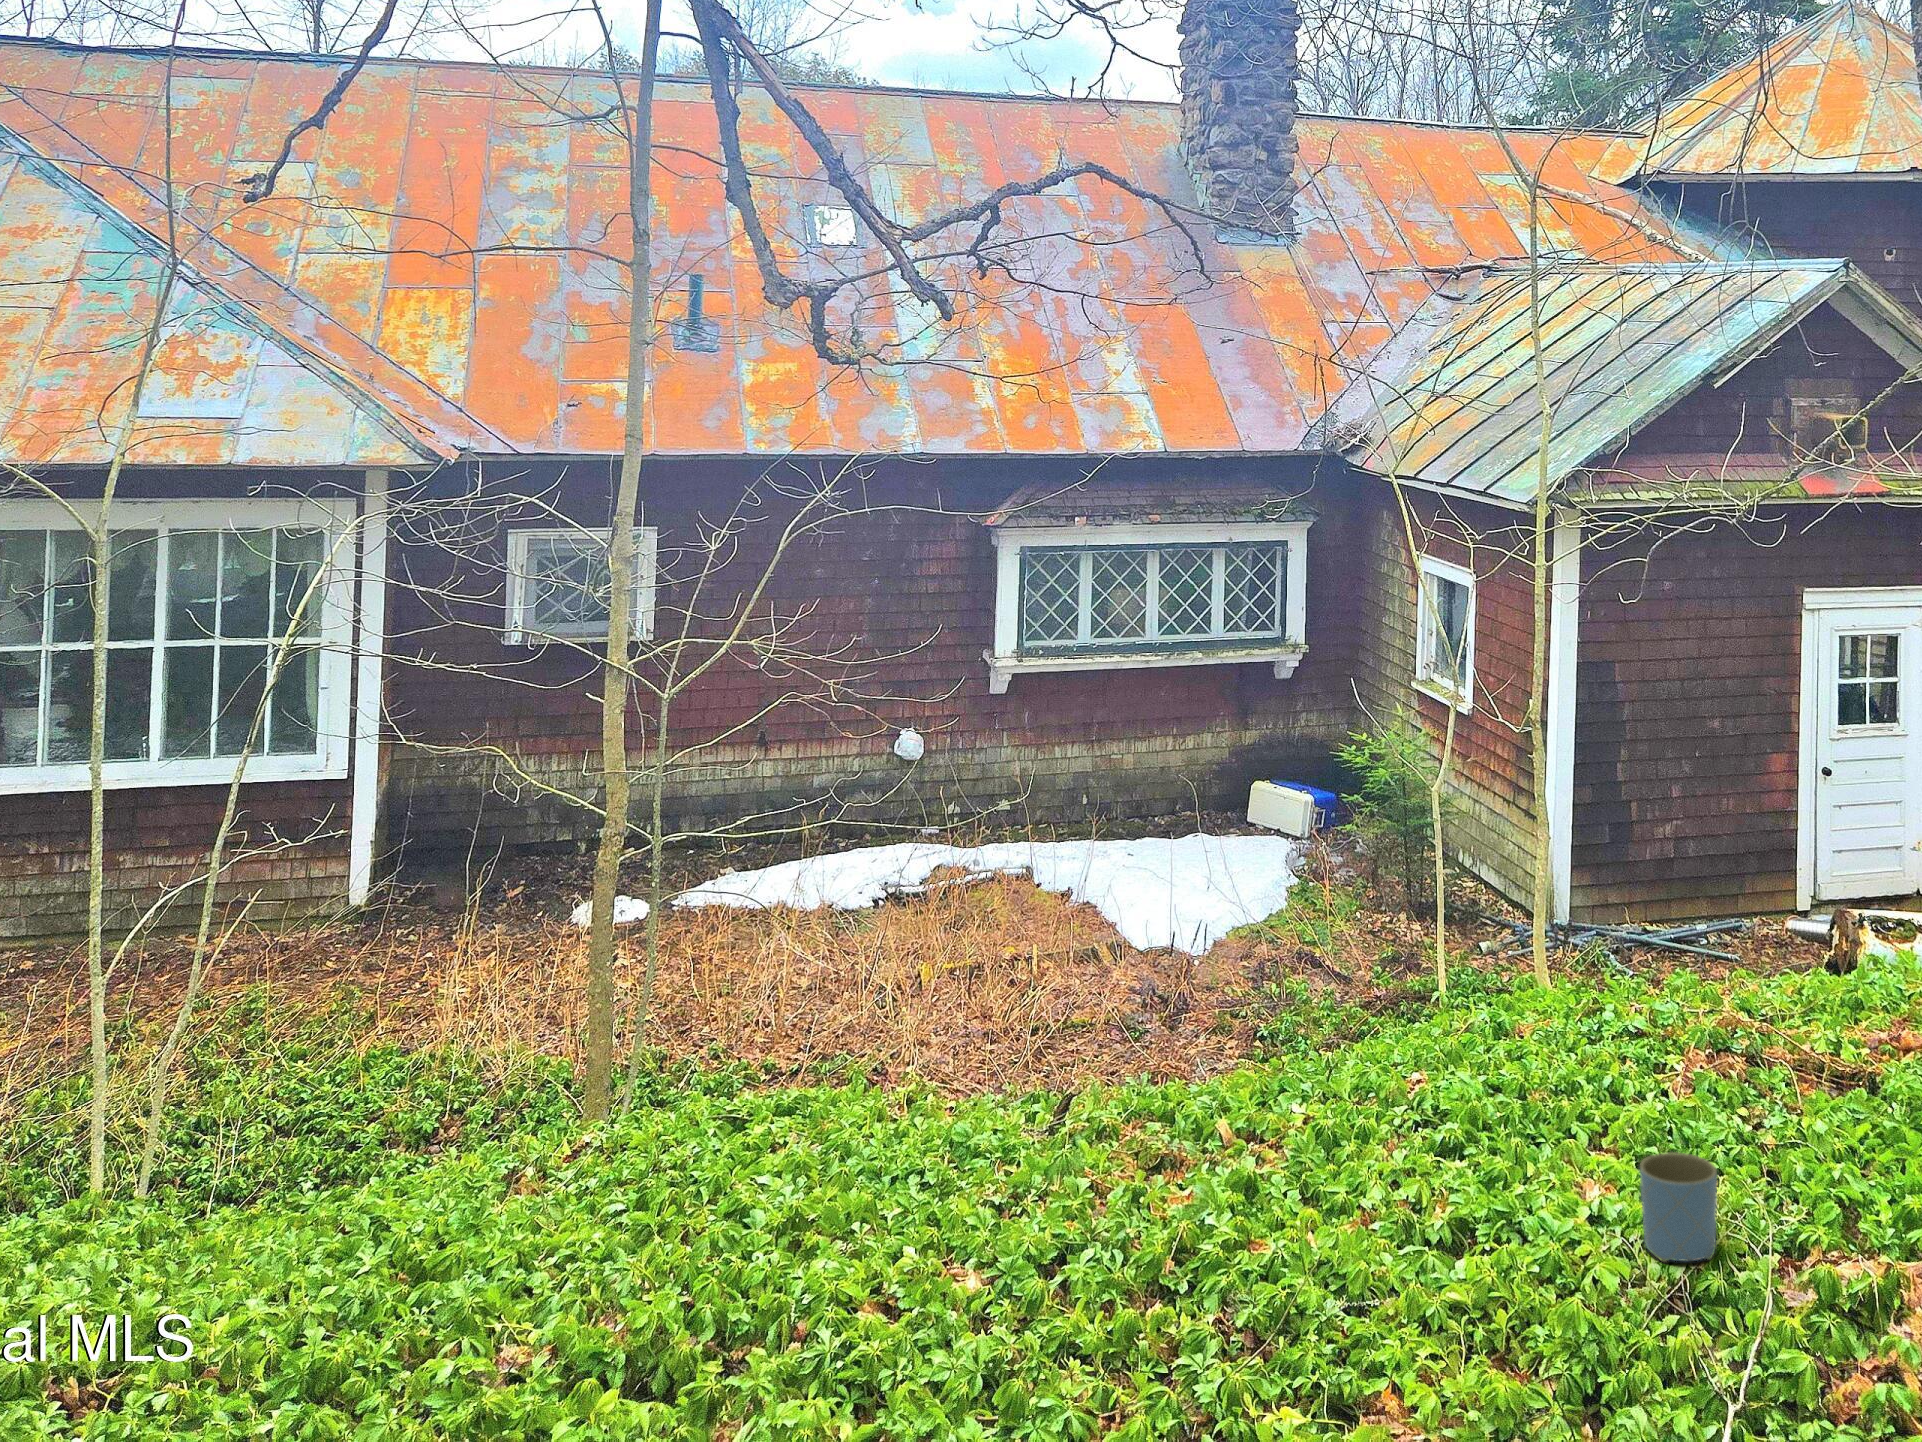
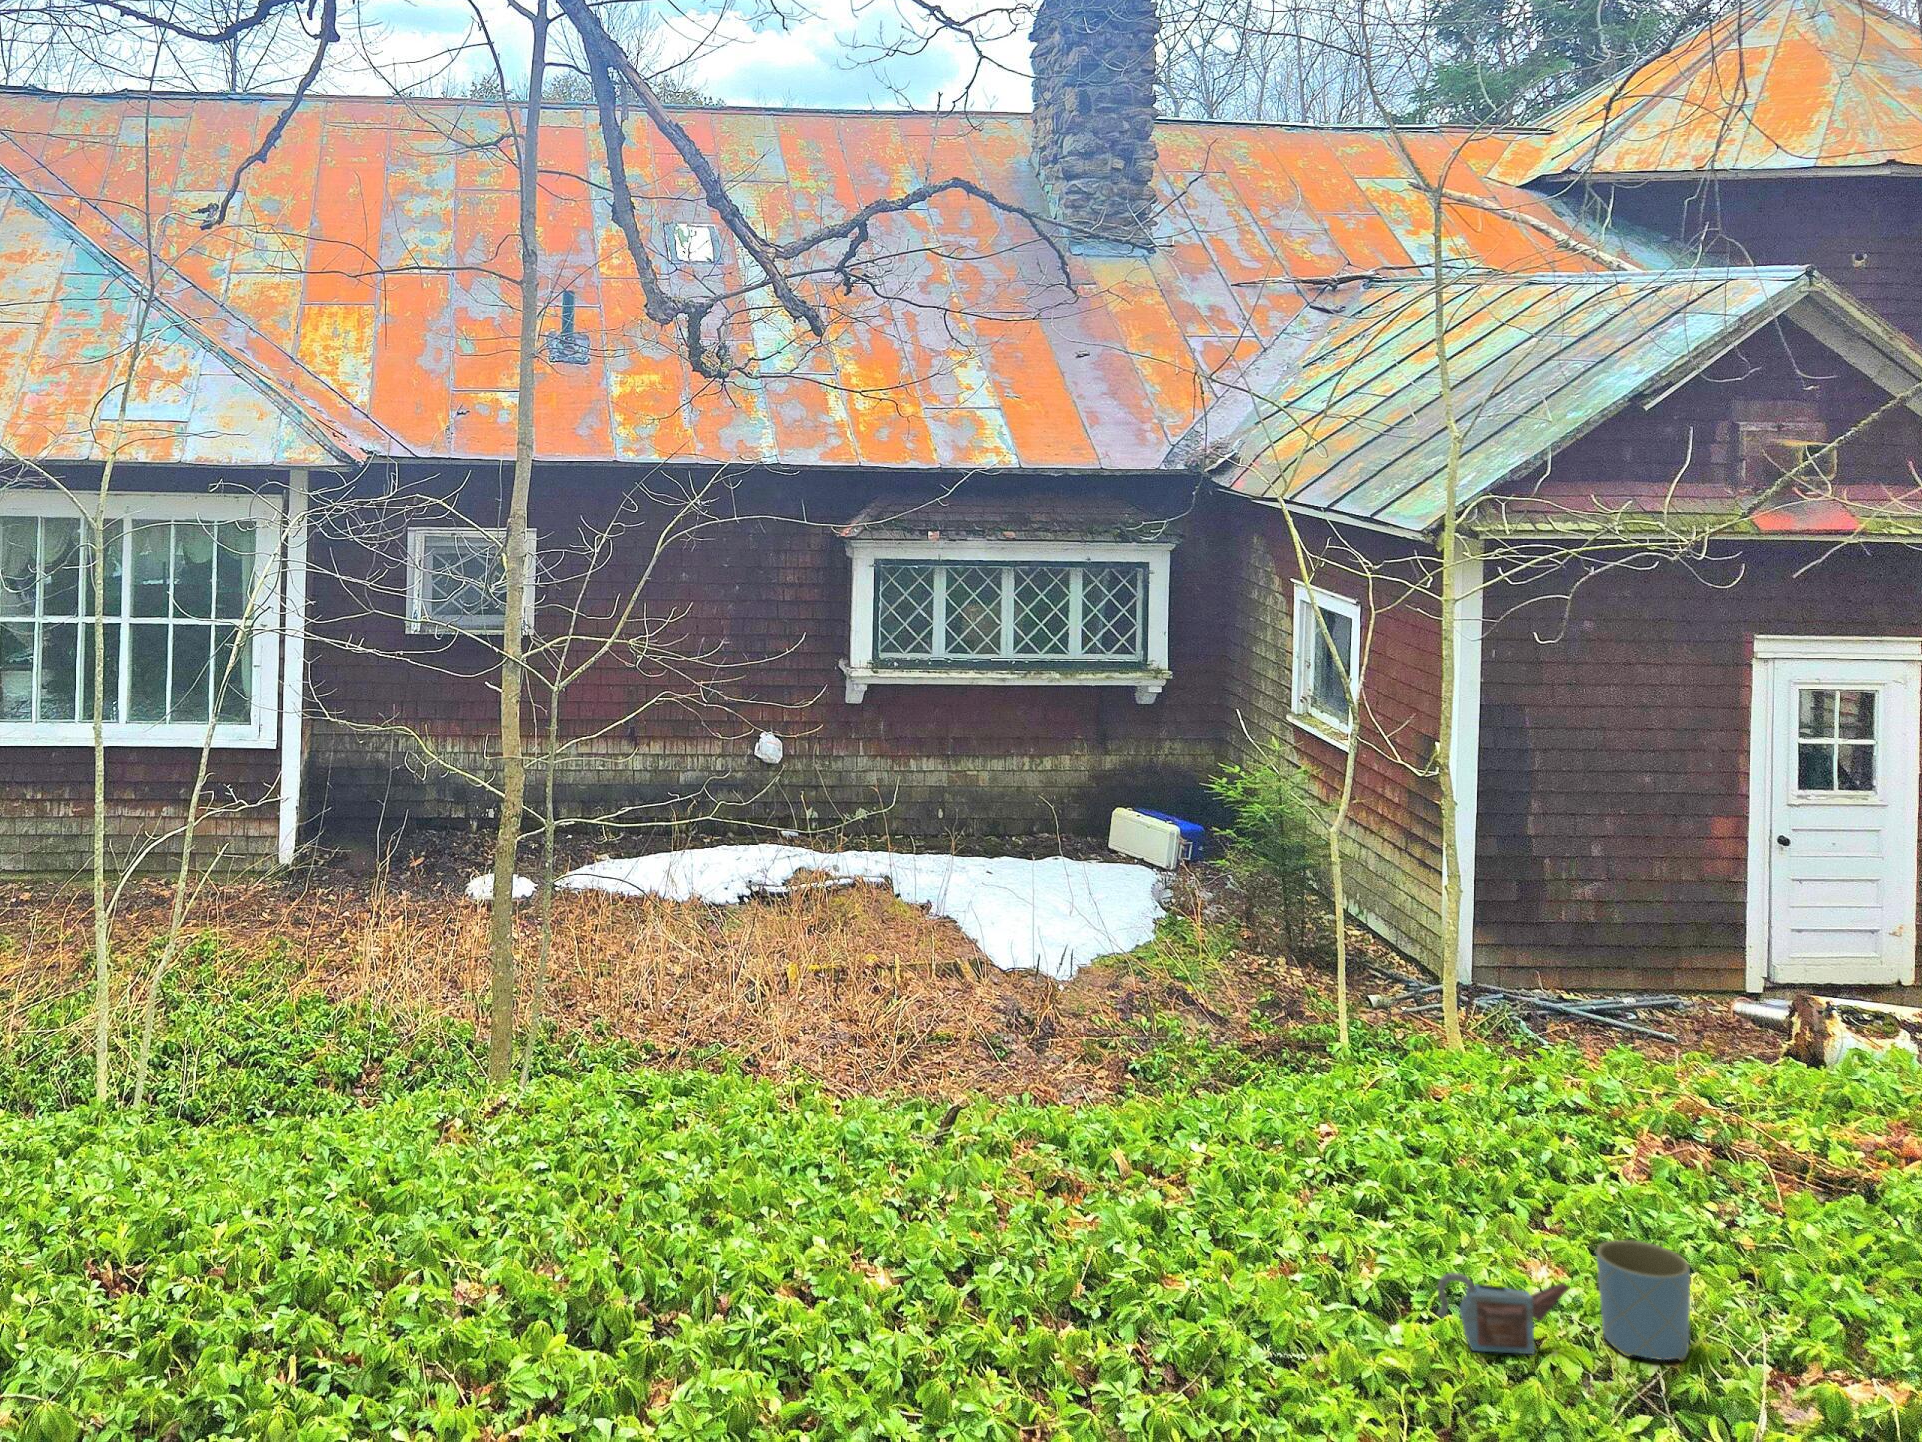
watering can: none [1500,1199,1617,1276] -> present [1437,1273,1569,1354]

